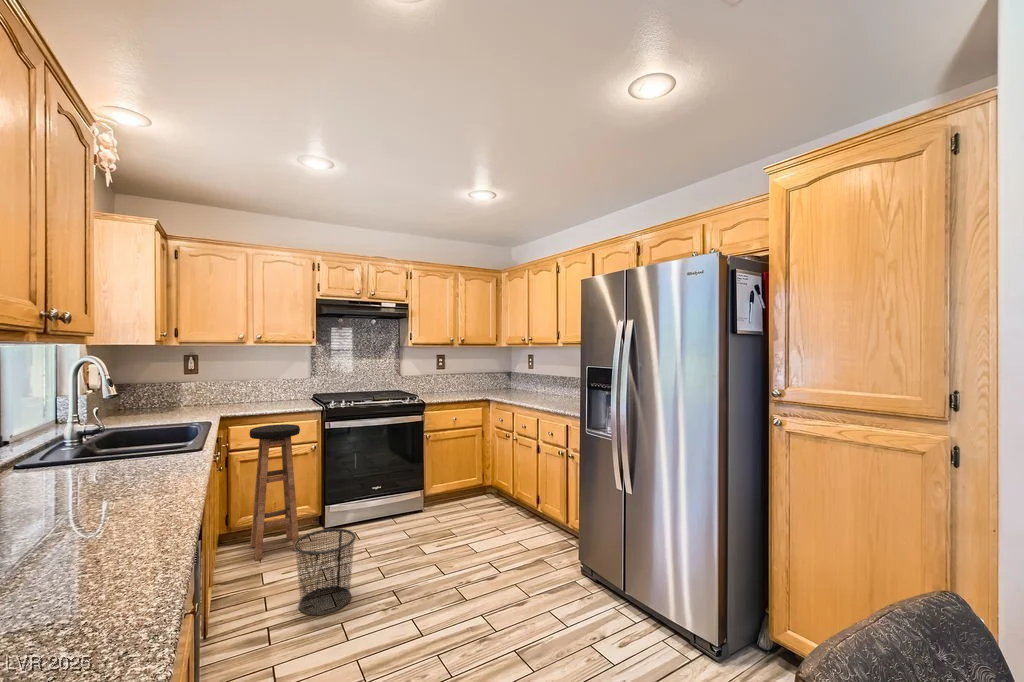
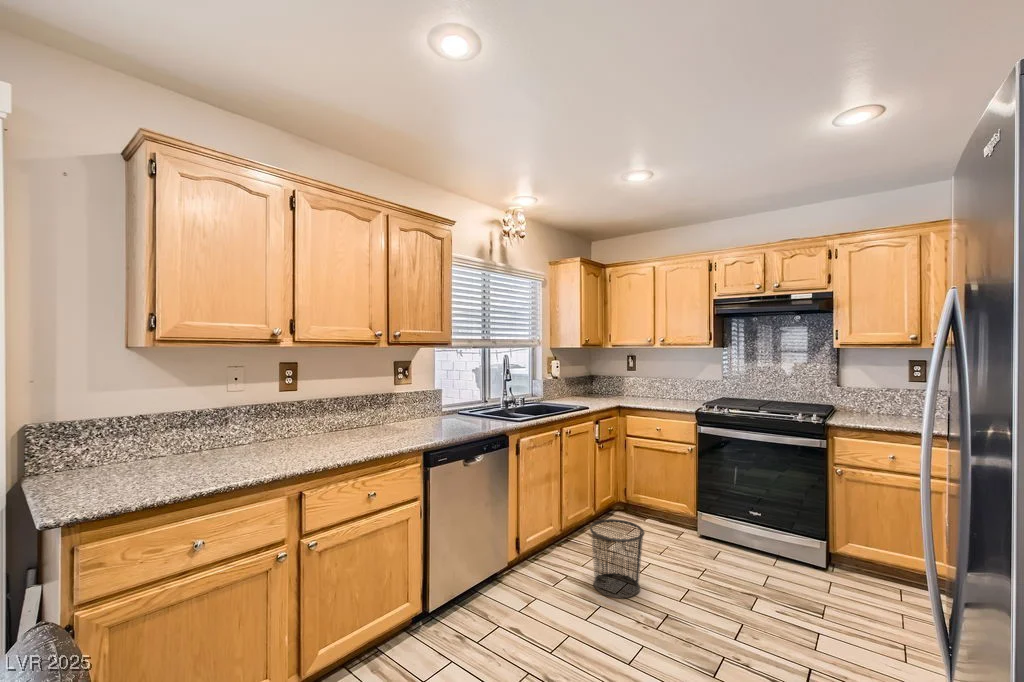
bar stool: present [250,424,300,560] -> none [624,419,670,542]

